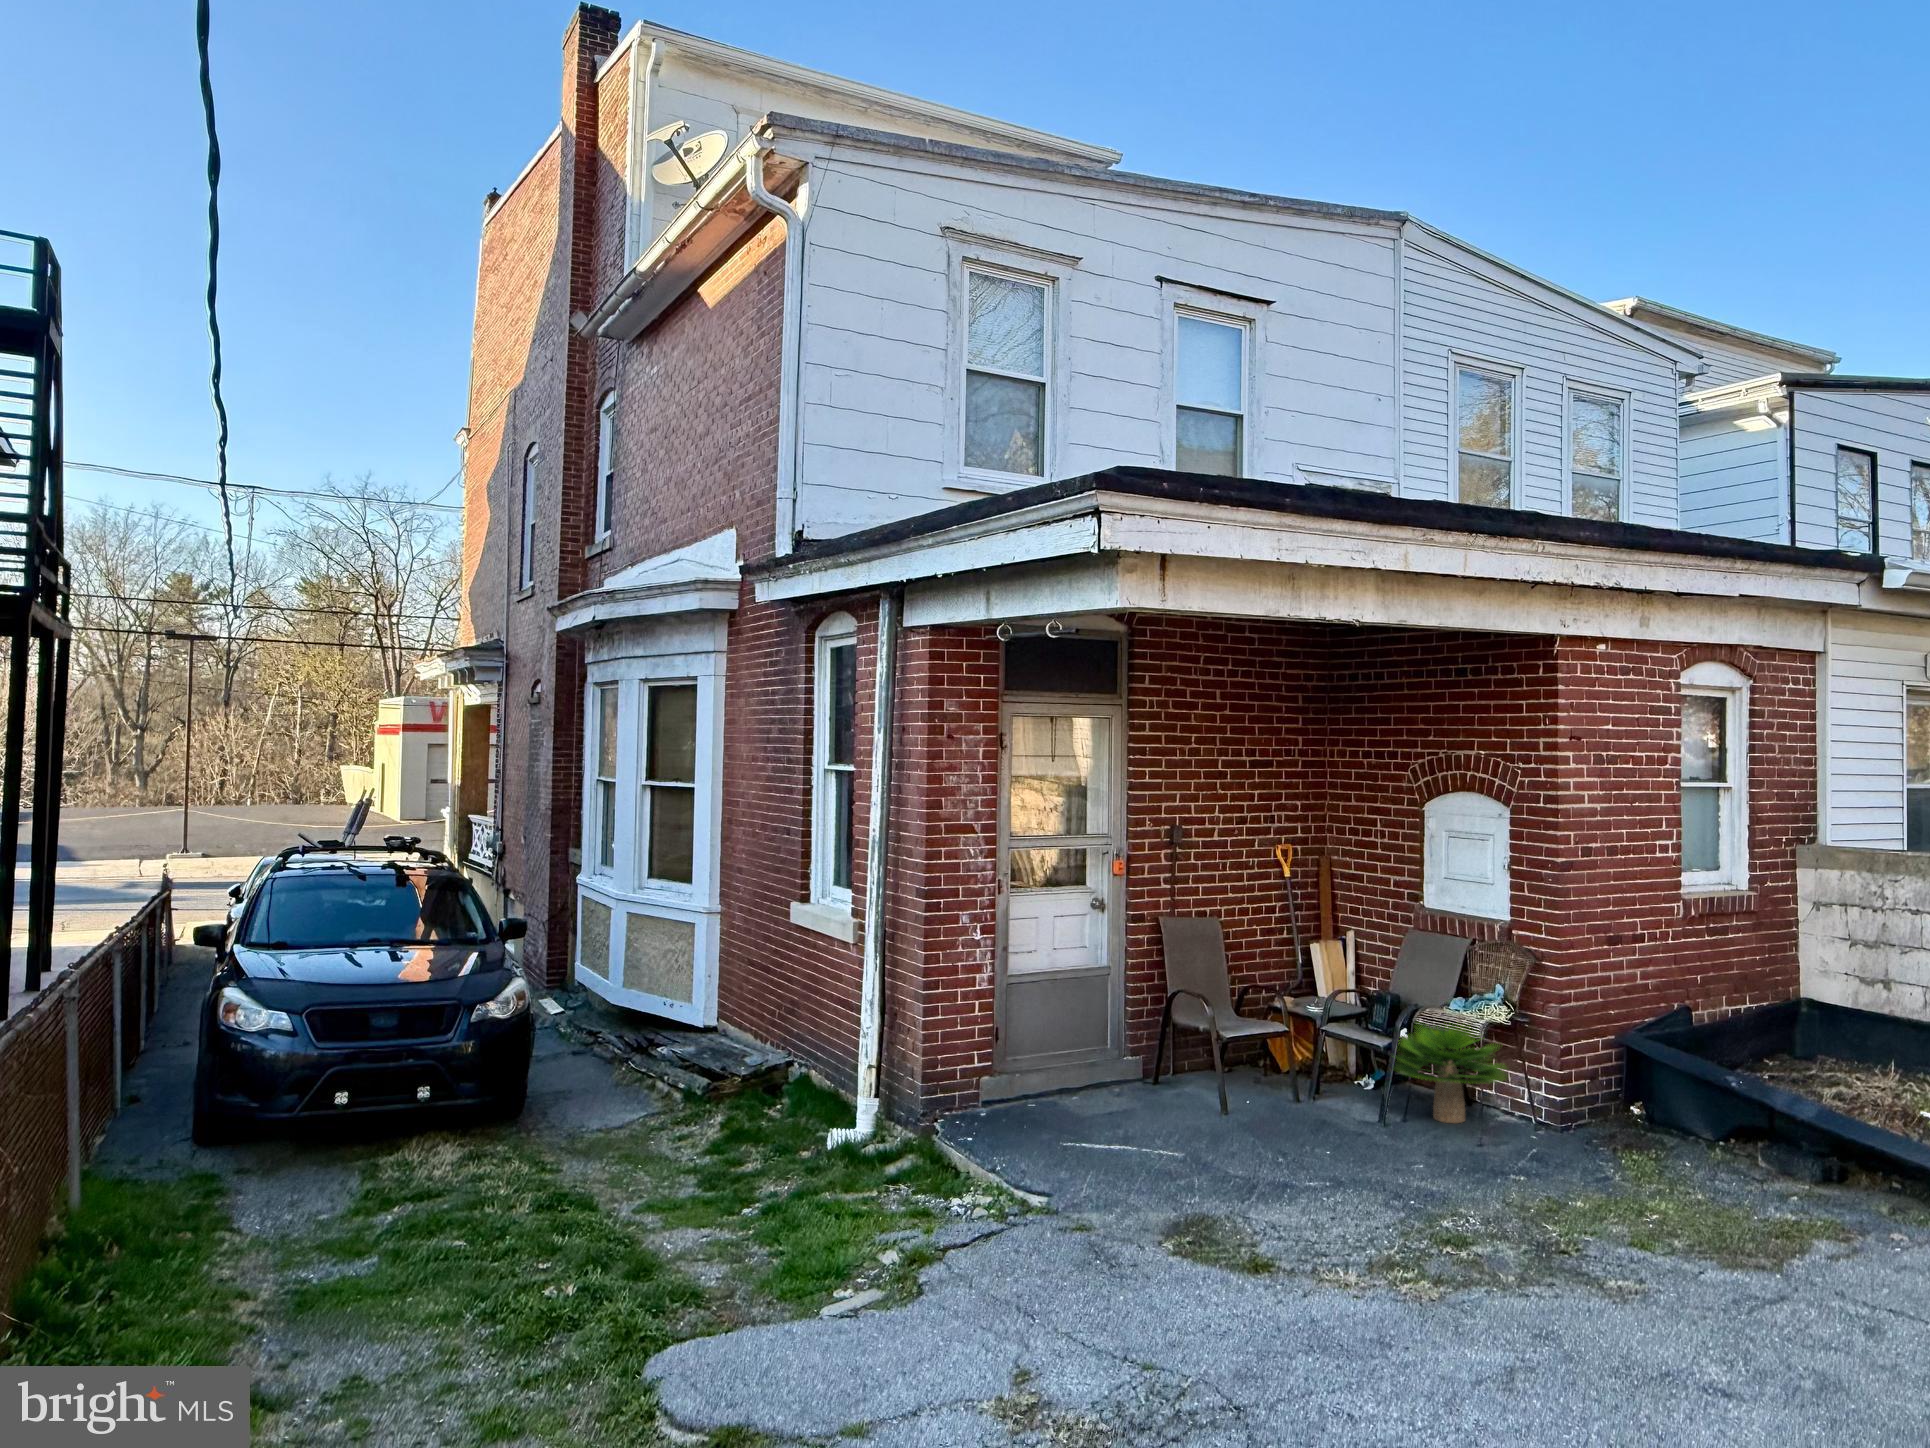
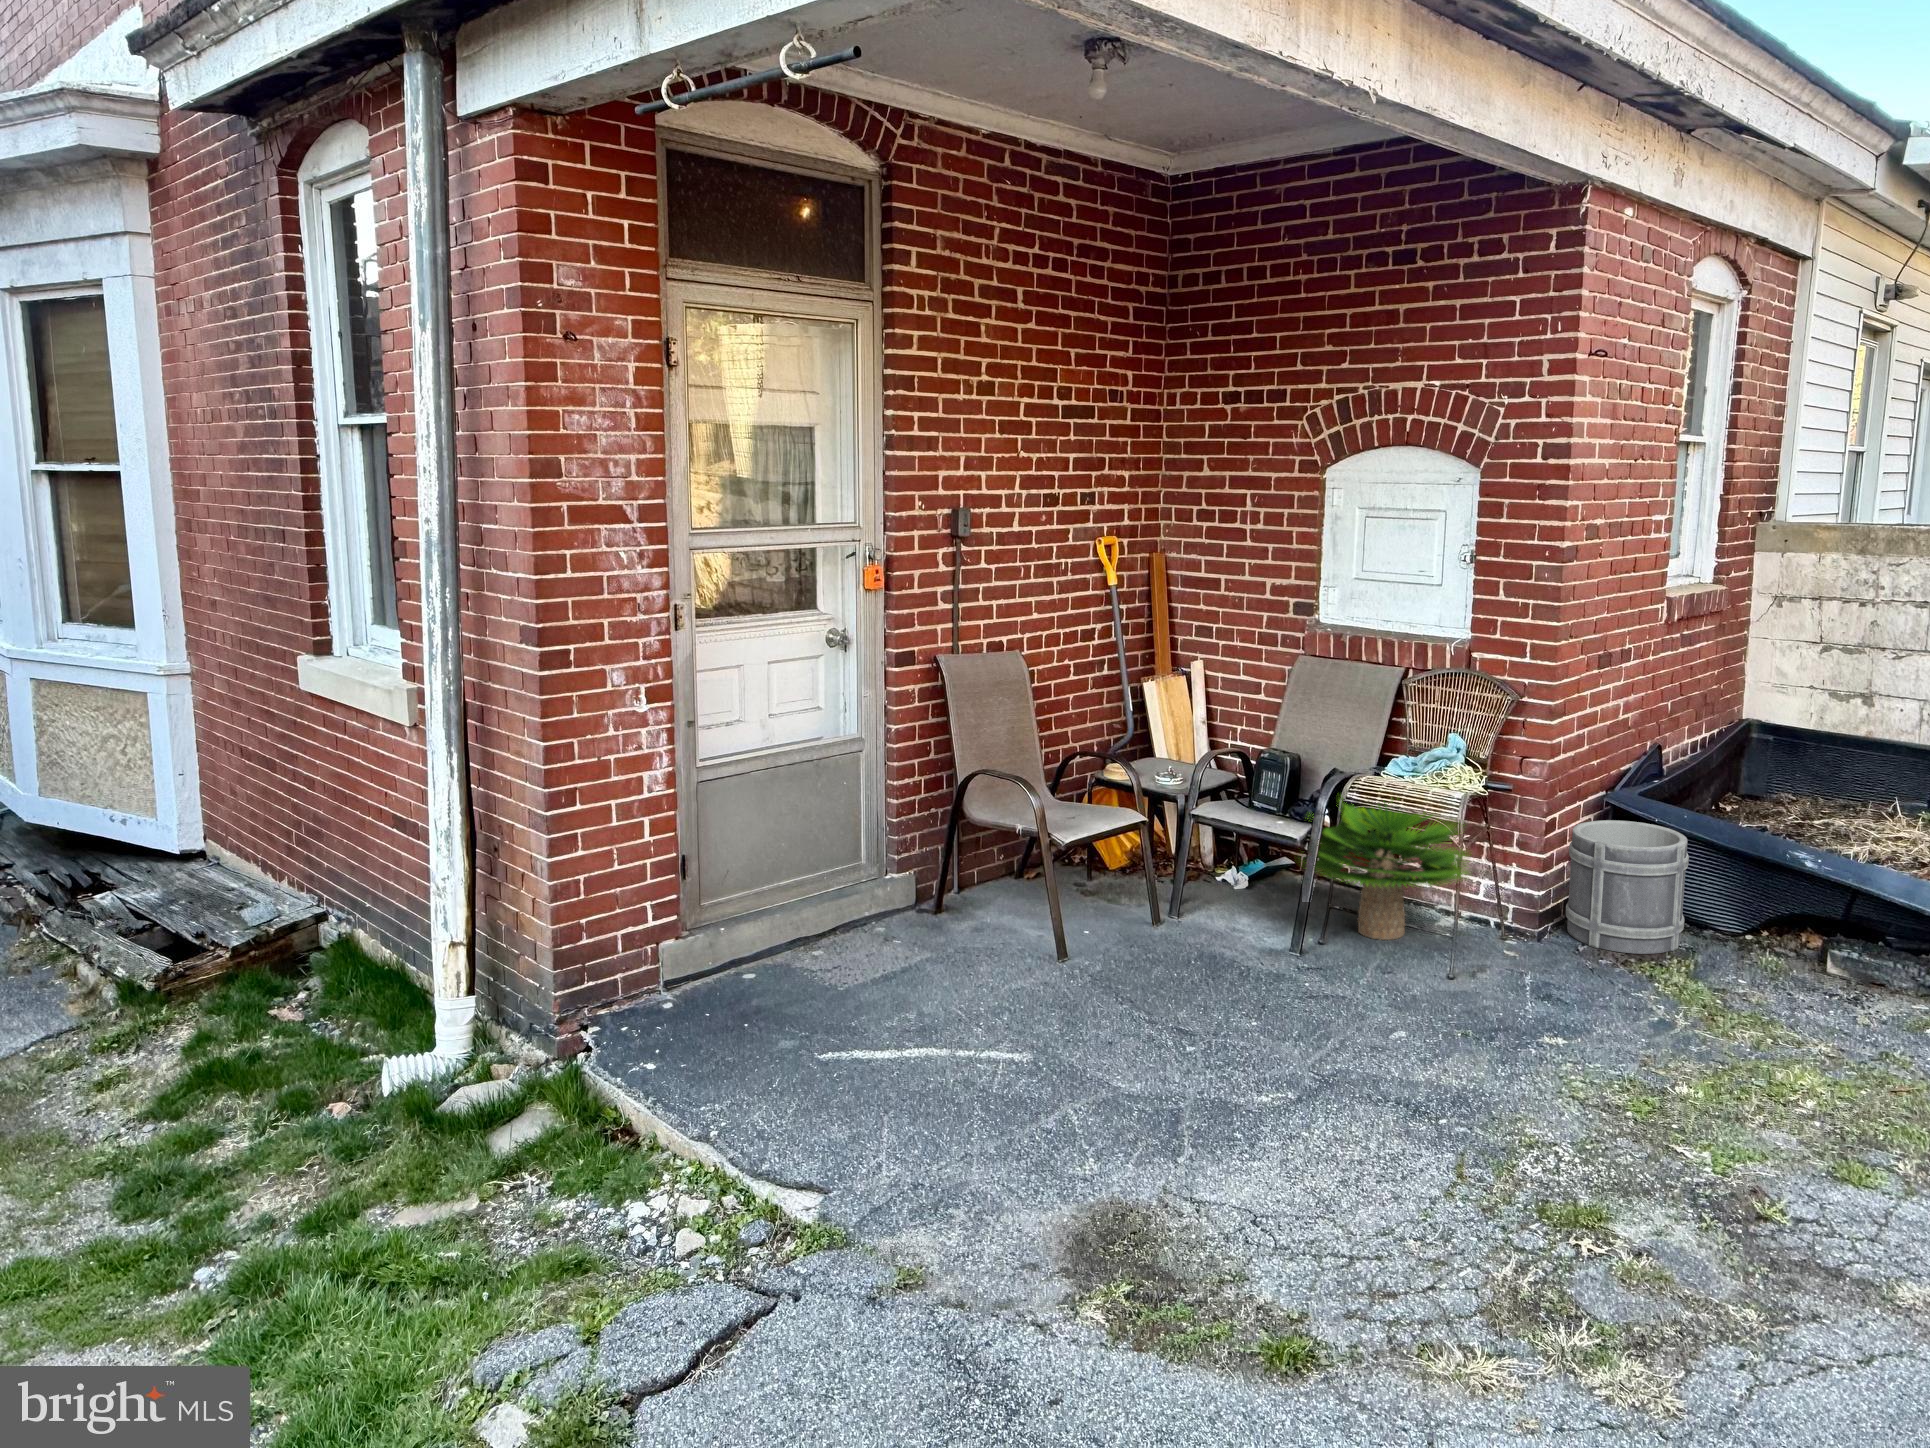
bucket: none [1581,1052,1664,1144] -> present [1566,820,1689,954]

